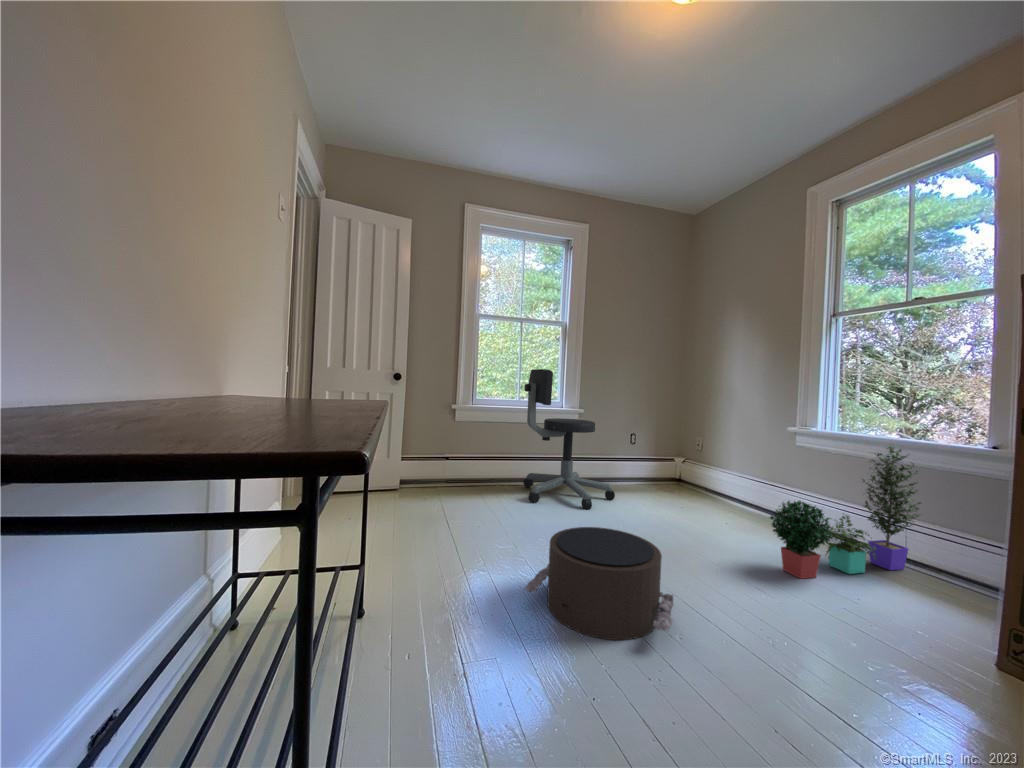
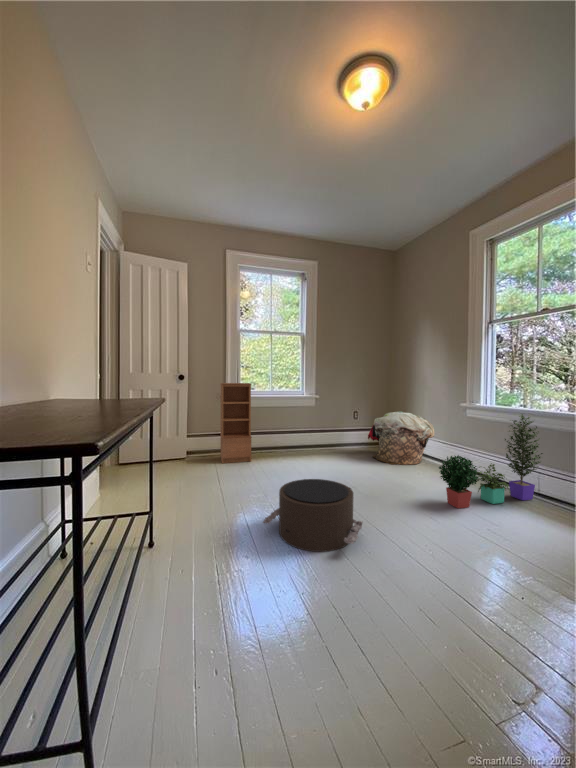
office chair: present [523,369,615,509] -> none [275,369,343,468]
bookcase: none [445,385,492,497] -> present [220,383,252,463]
laundry basket: none [648,435,746,510] -> present [368,412,434,465]

